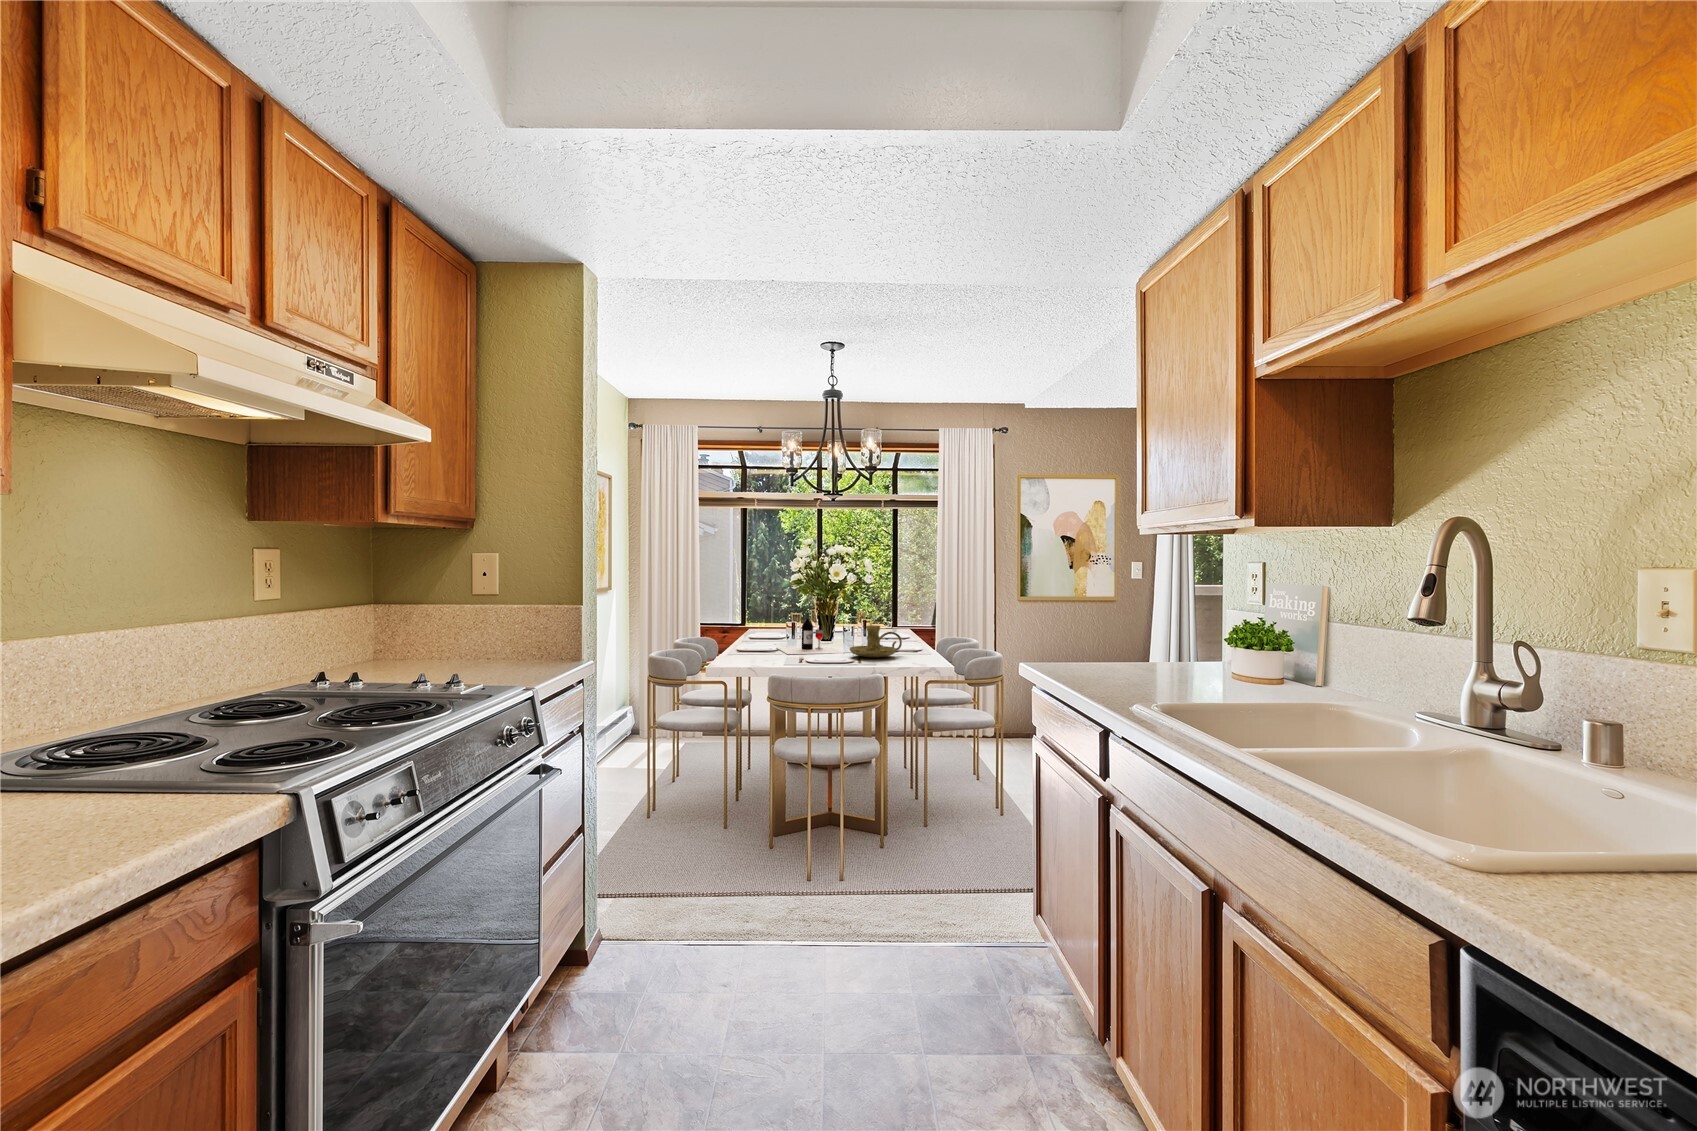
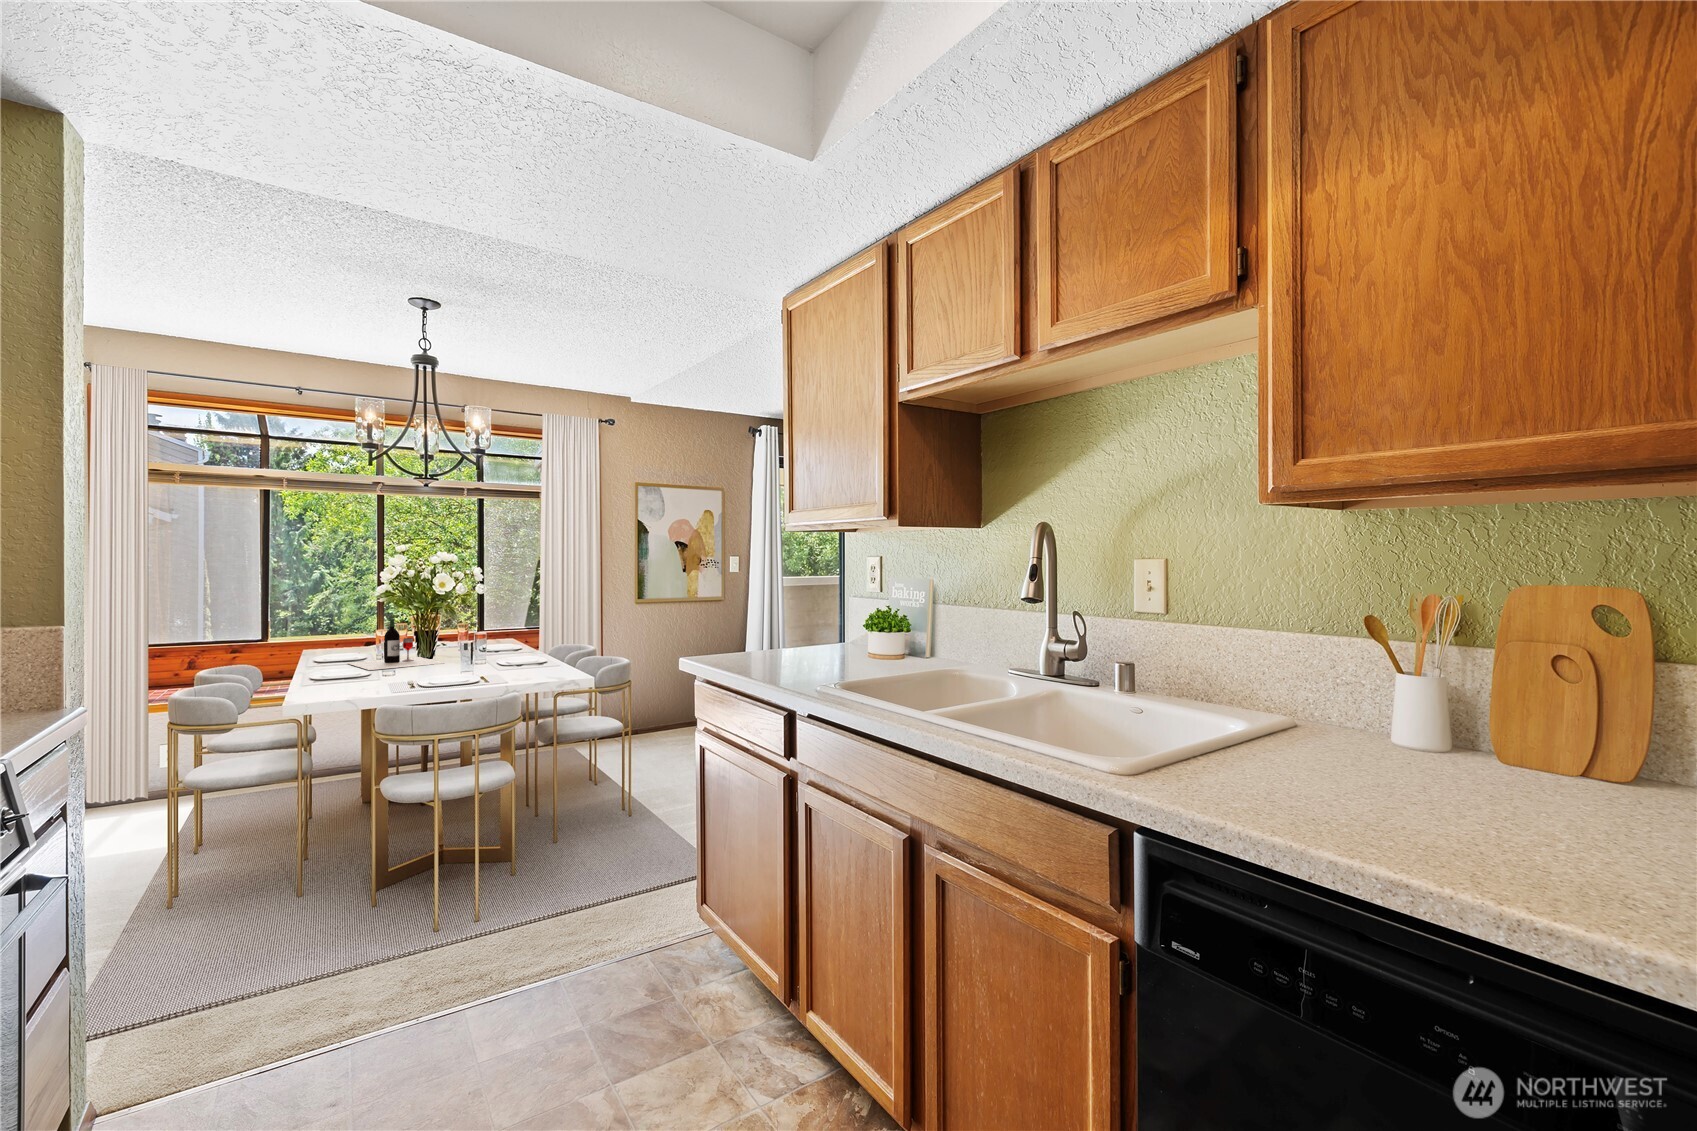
candle holder: present [850,625,902,658] -> none [454,630,517,666]

